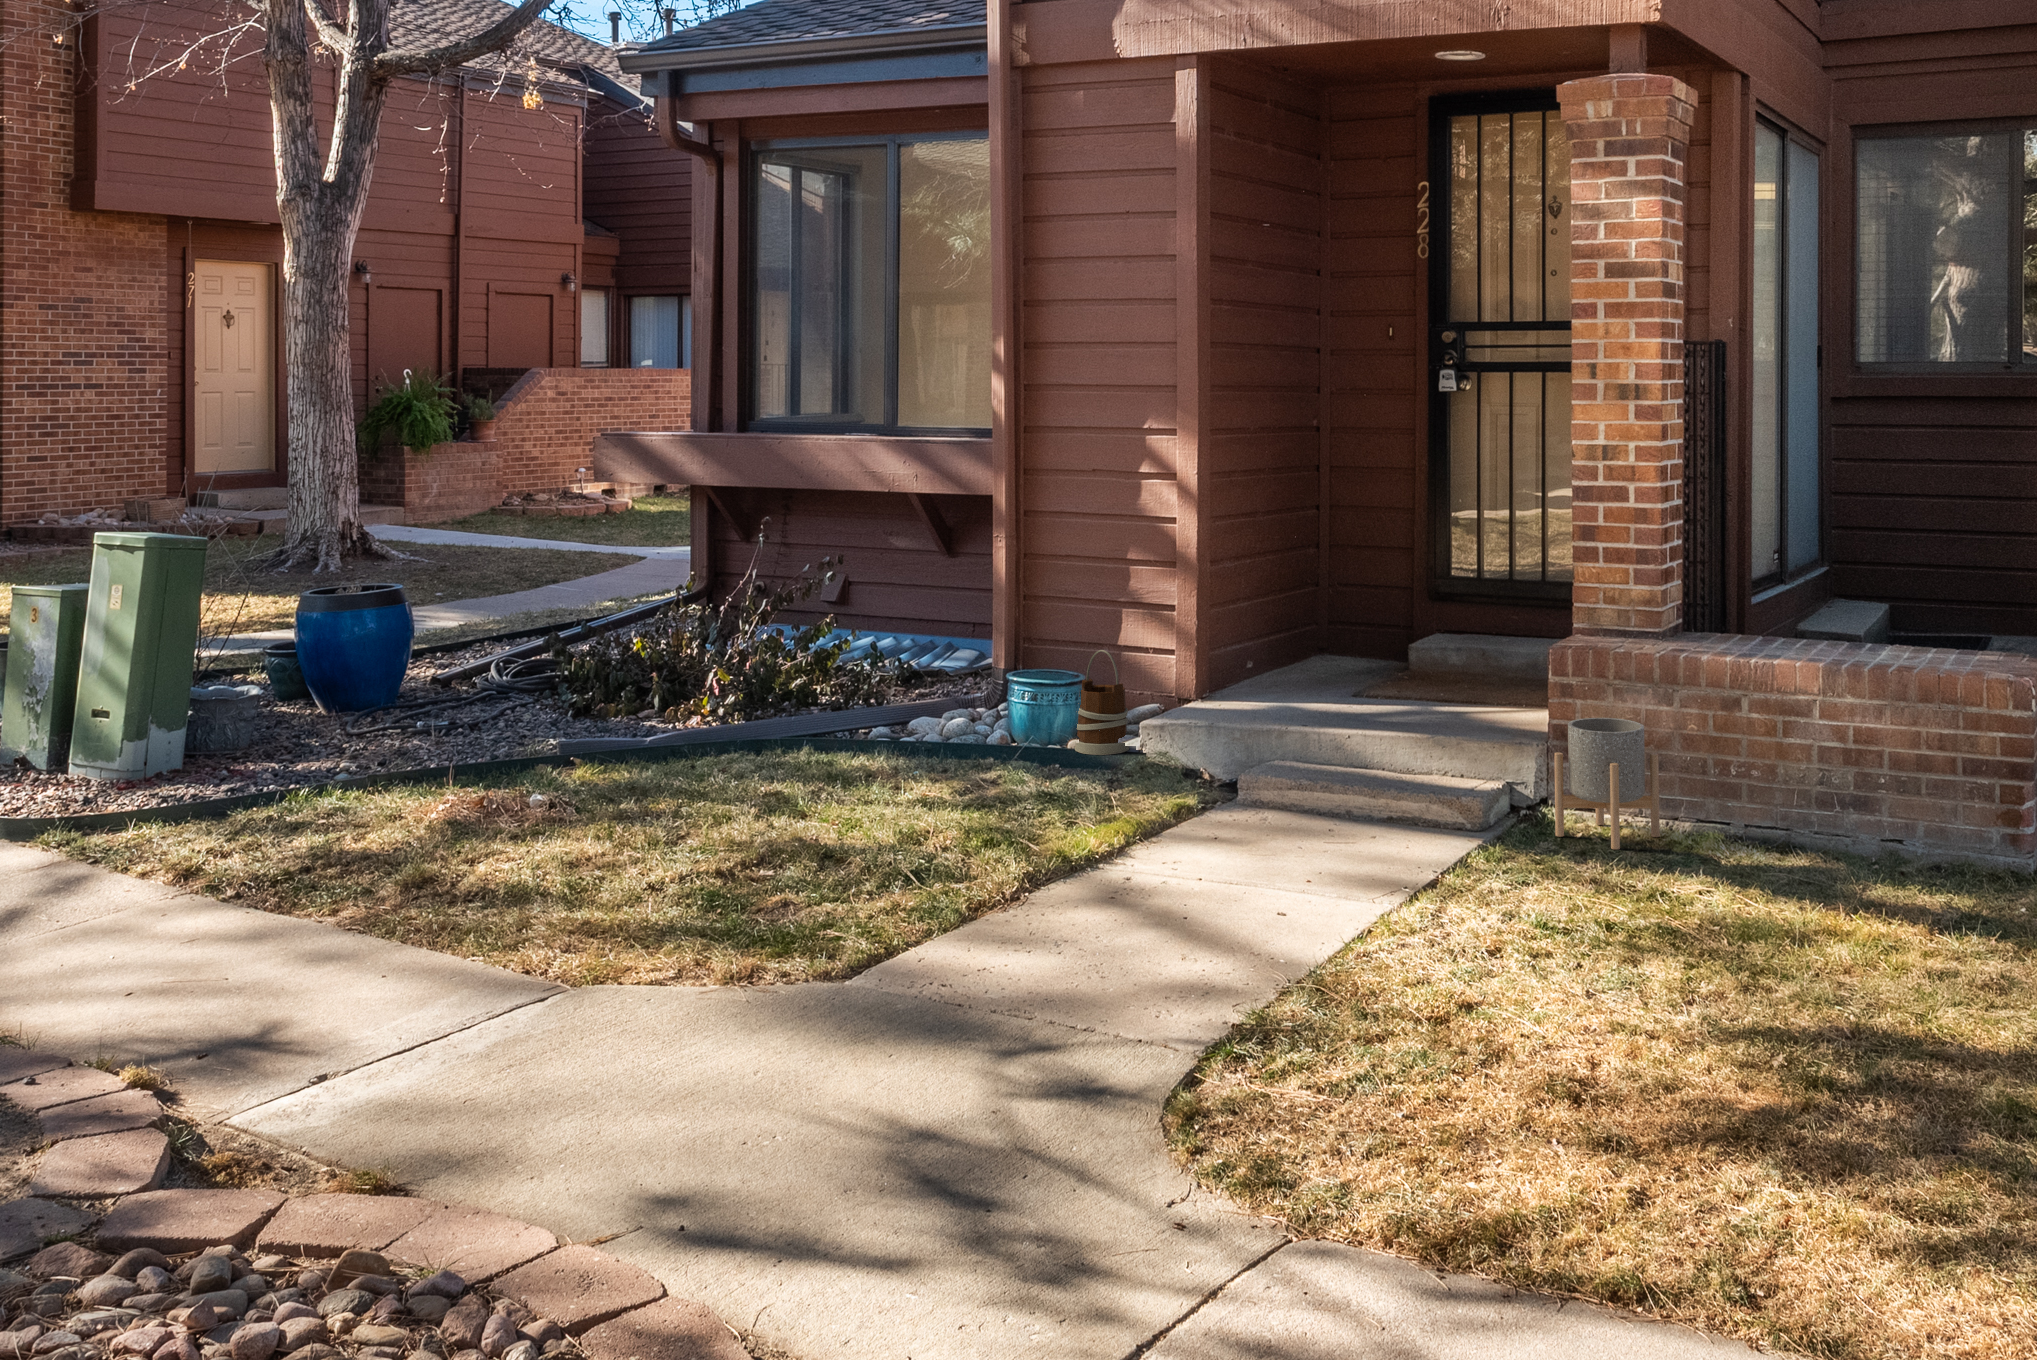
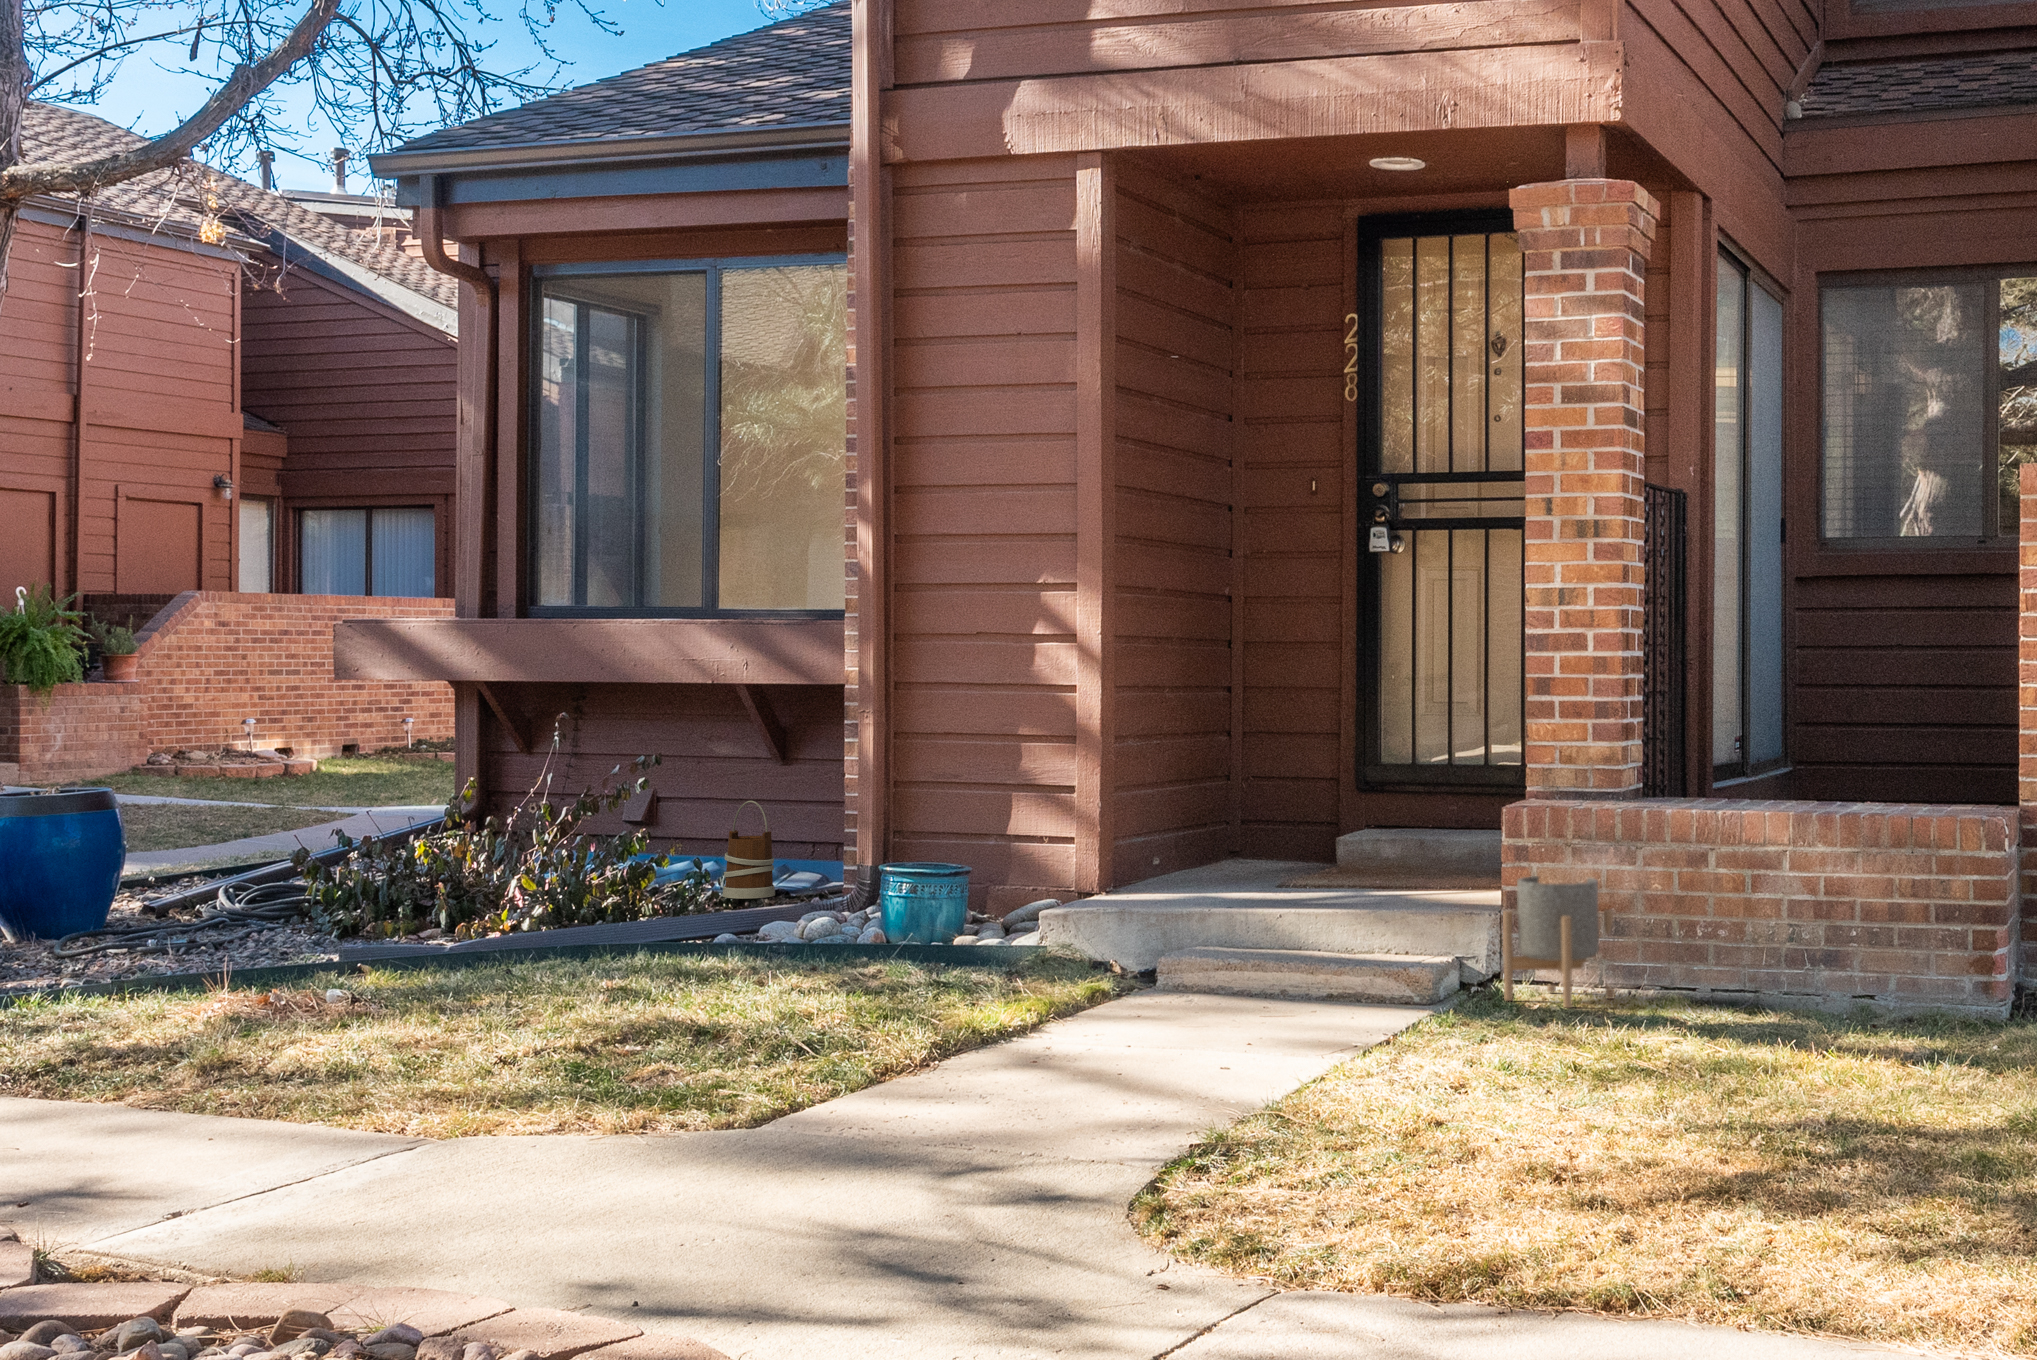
wooden bucket: present [1075,650,1129,755] -> present [722,801,775,899]

